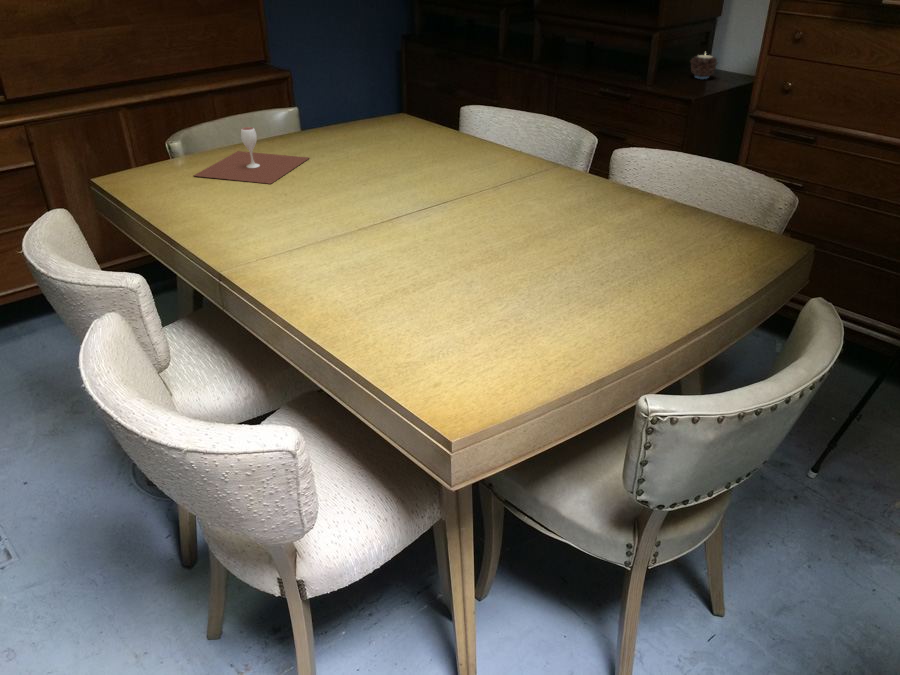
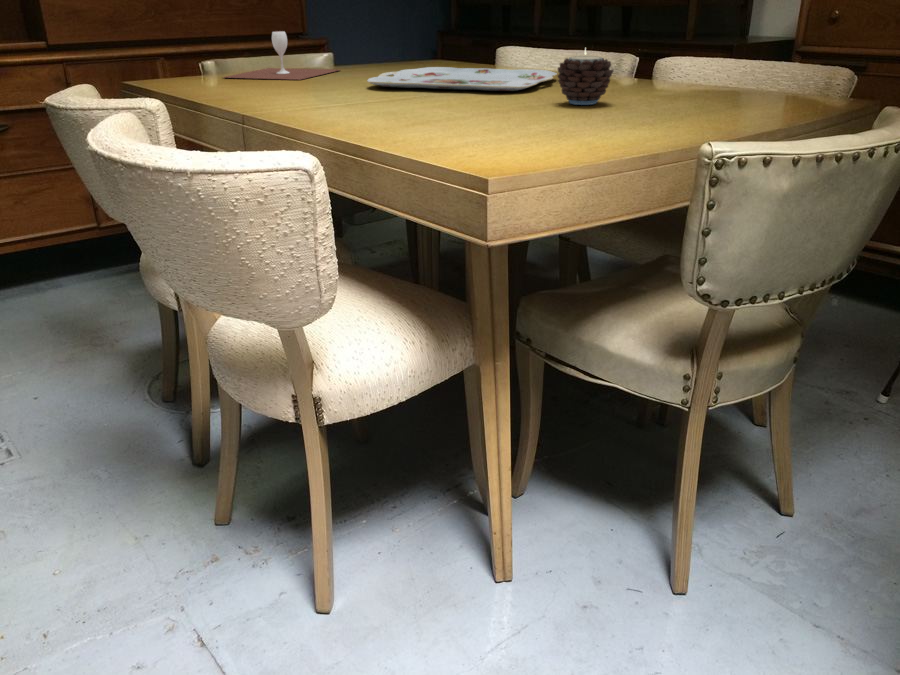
candle: present [691,54,718,79] -> present [557,49,613,105]
serving tray: none [336,167,518,225] -> present [367,67,557,91]

